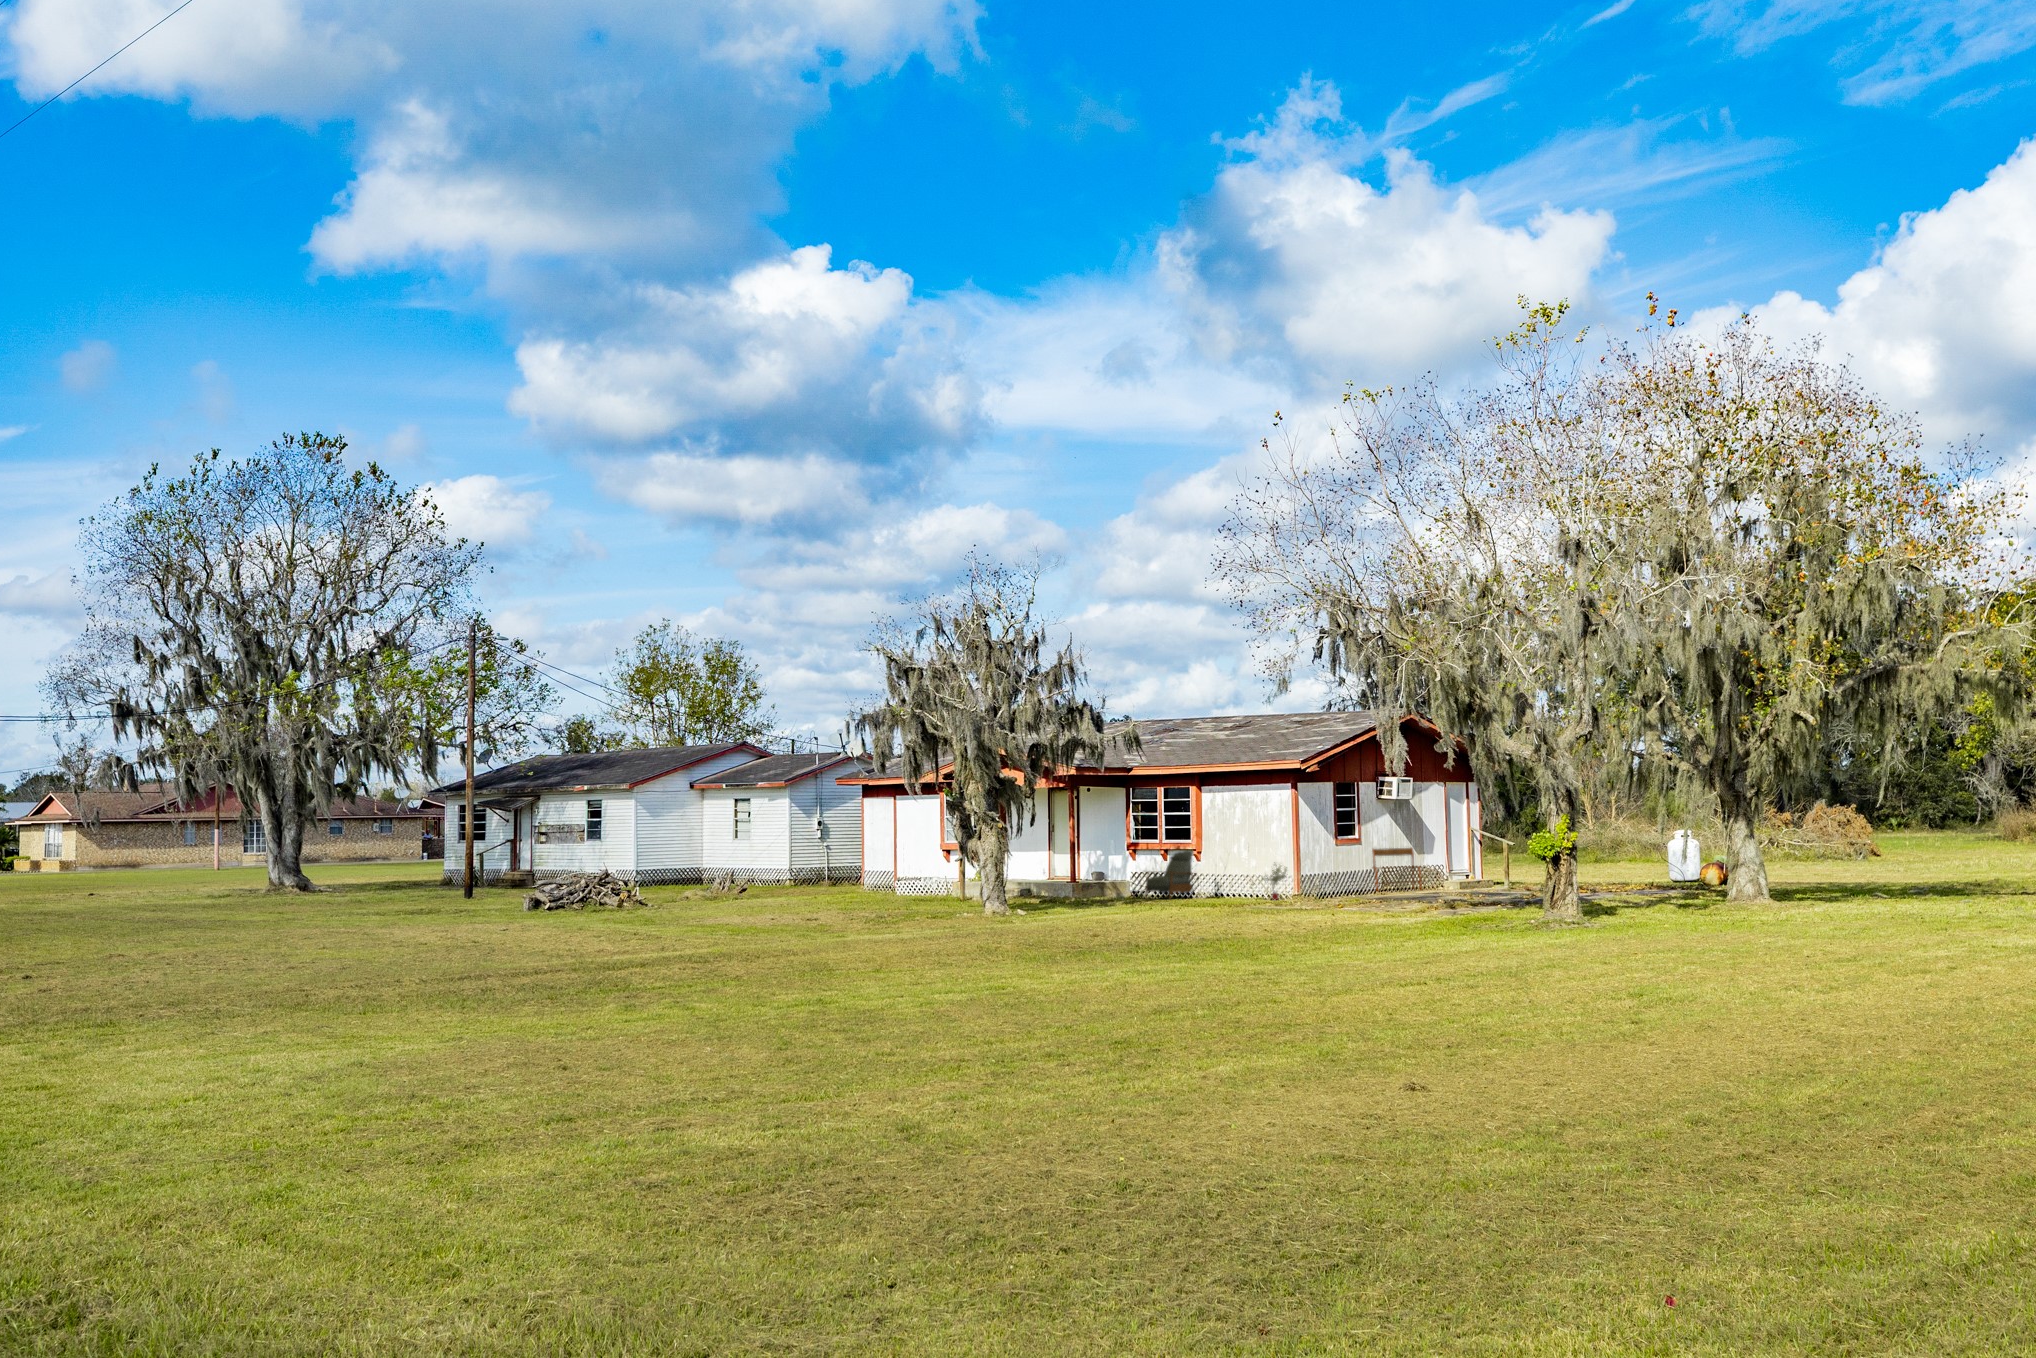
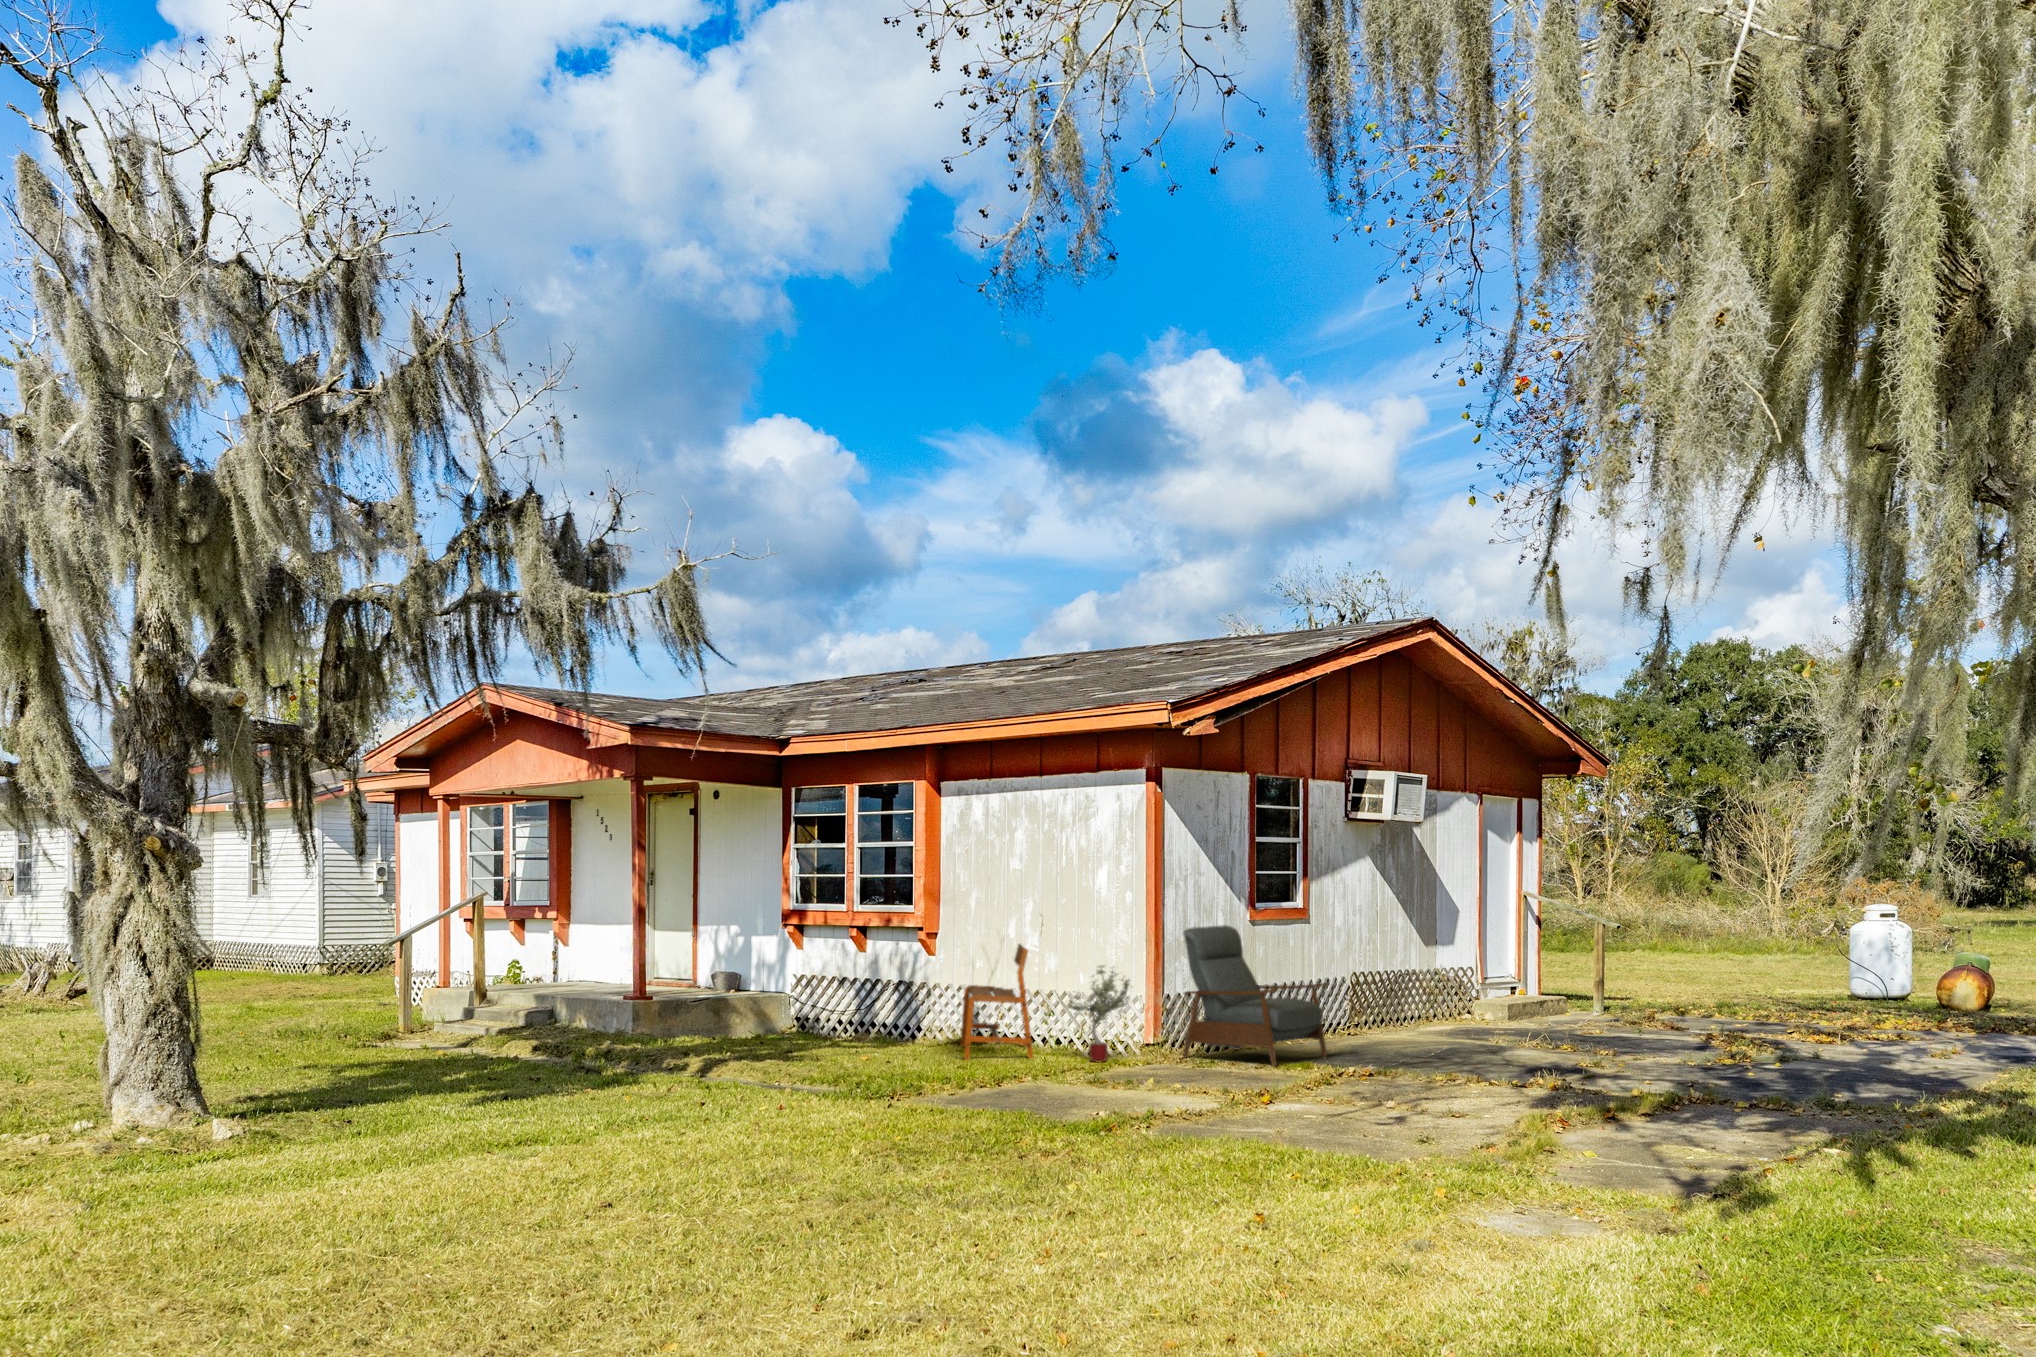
bench: present [1372,848,1422,891] -> present [960,944,1033,1060]
chair: present [1145,851,1195,899] -> present [1183,925,1328,1067]

